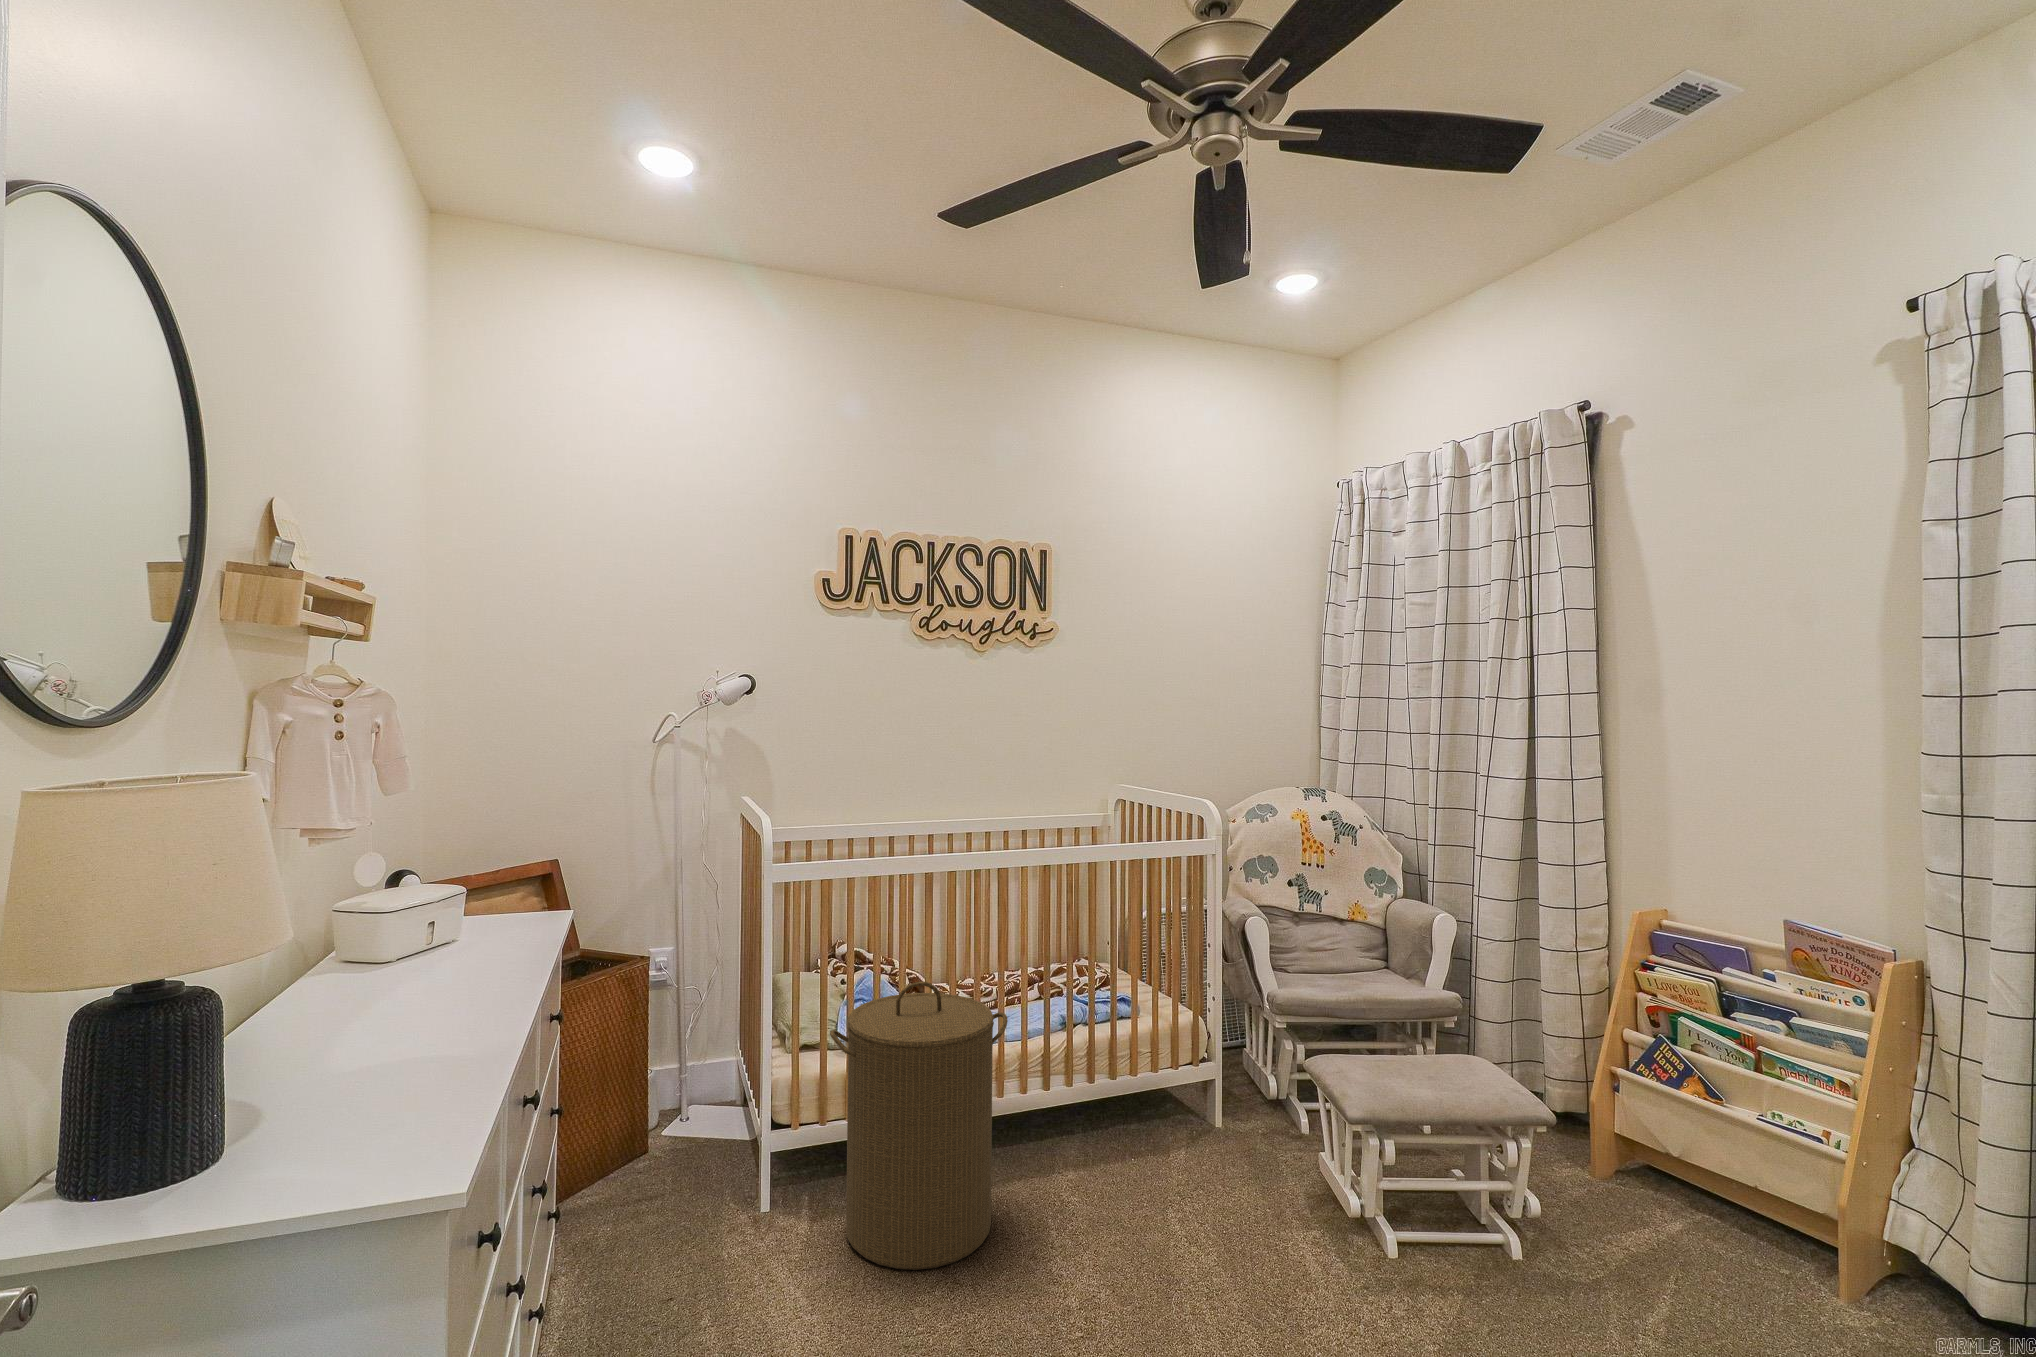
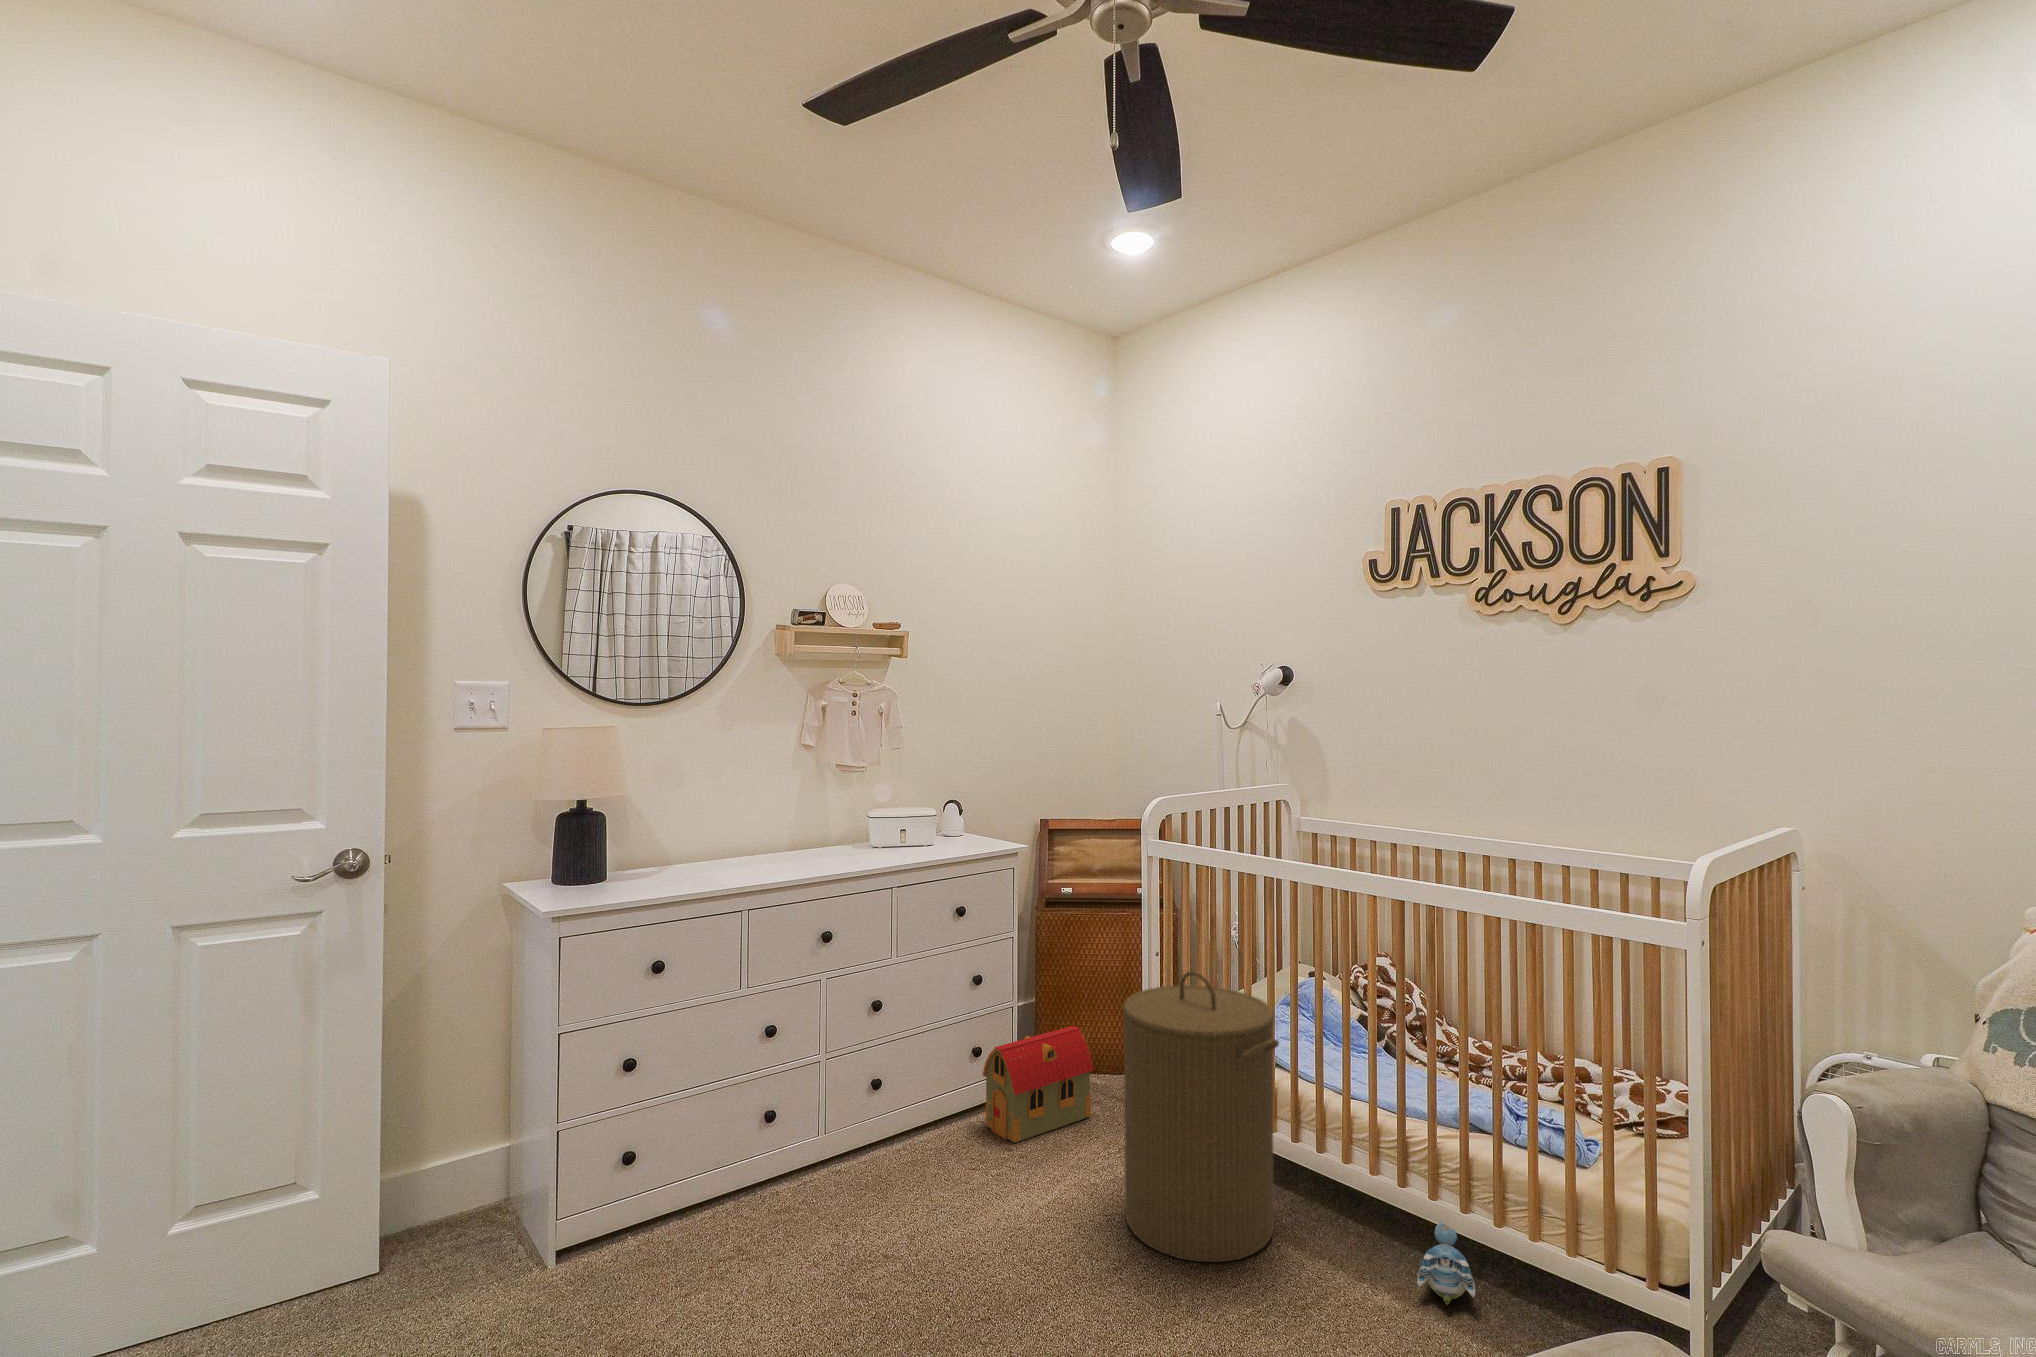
plush toy: none [1051,1106,1105,1158] -> present [1417,1223,1475,1305]
toy house: none [581,1132,662,1319] -> present [983,1026,1093,1143]

